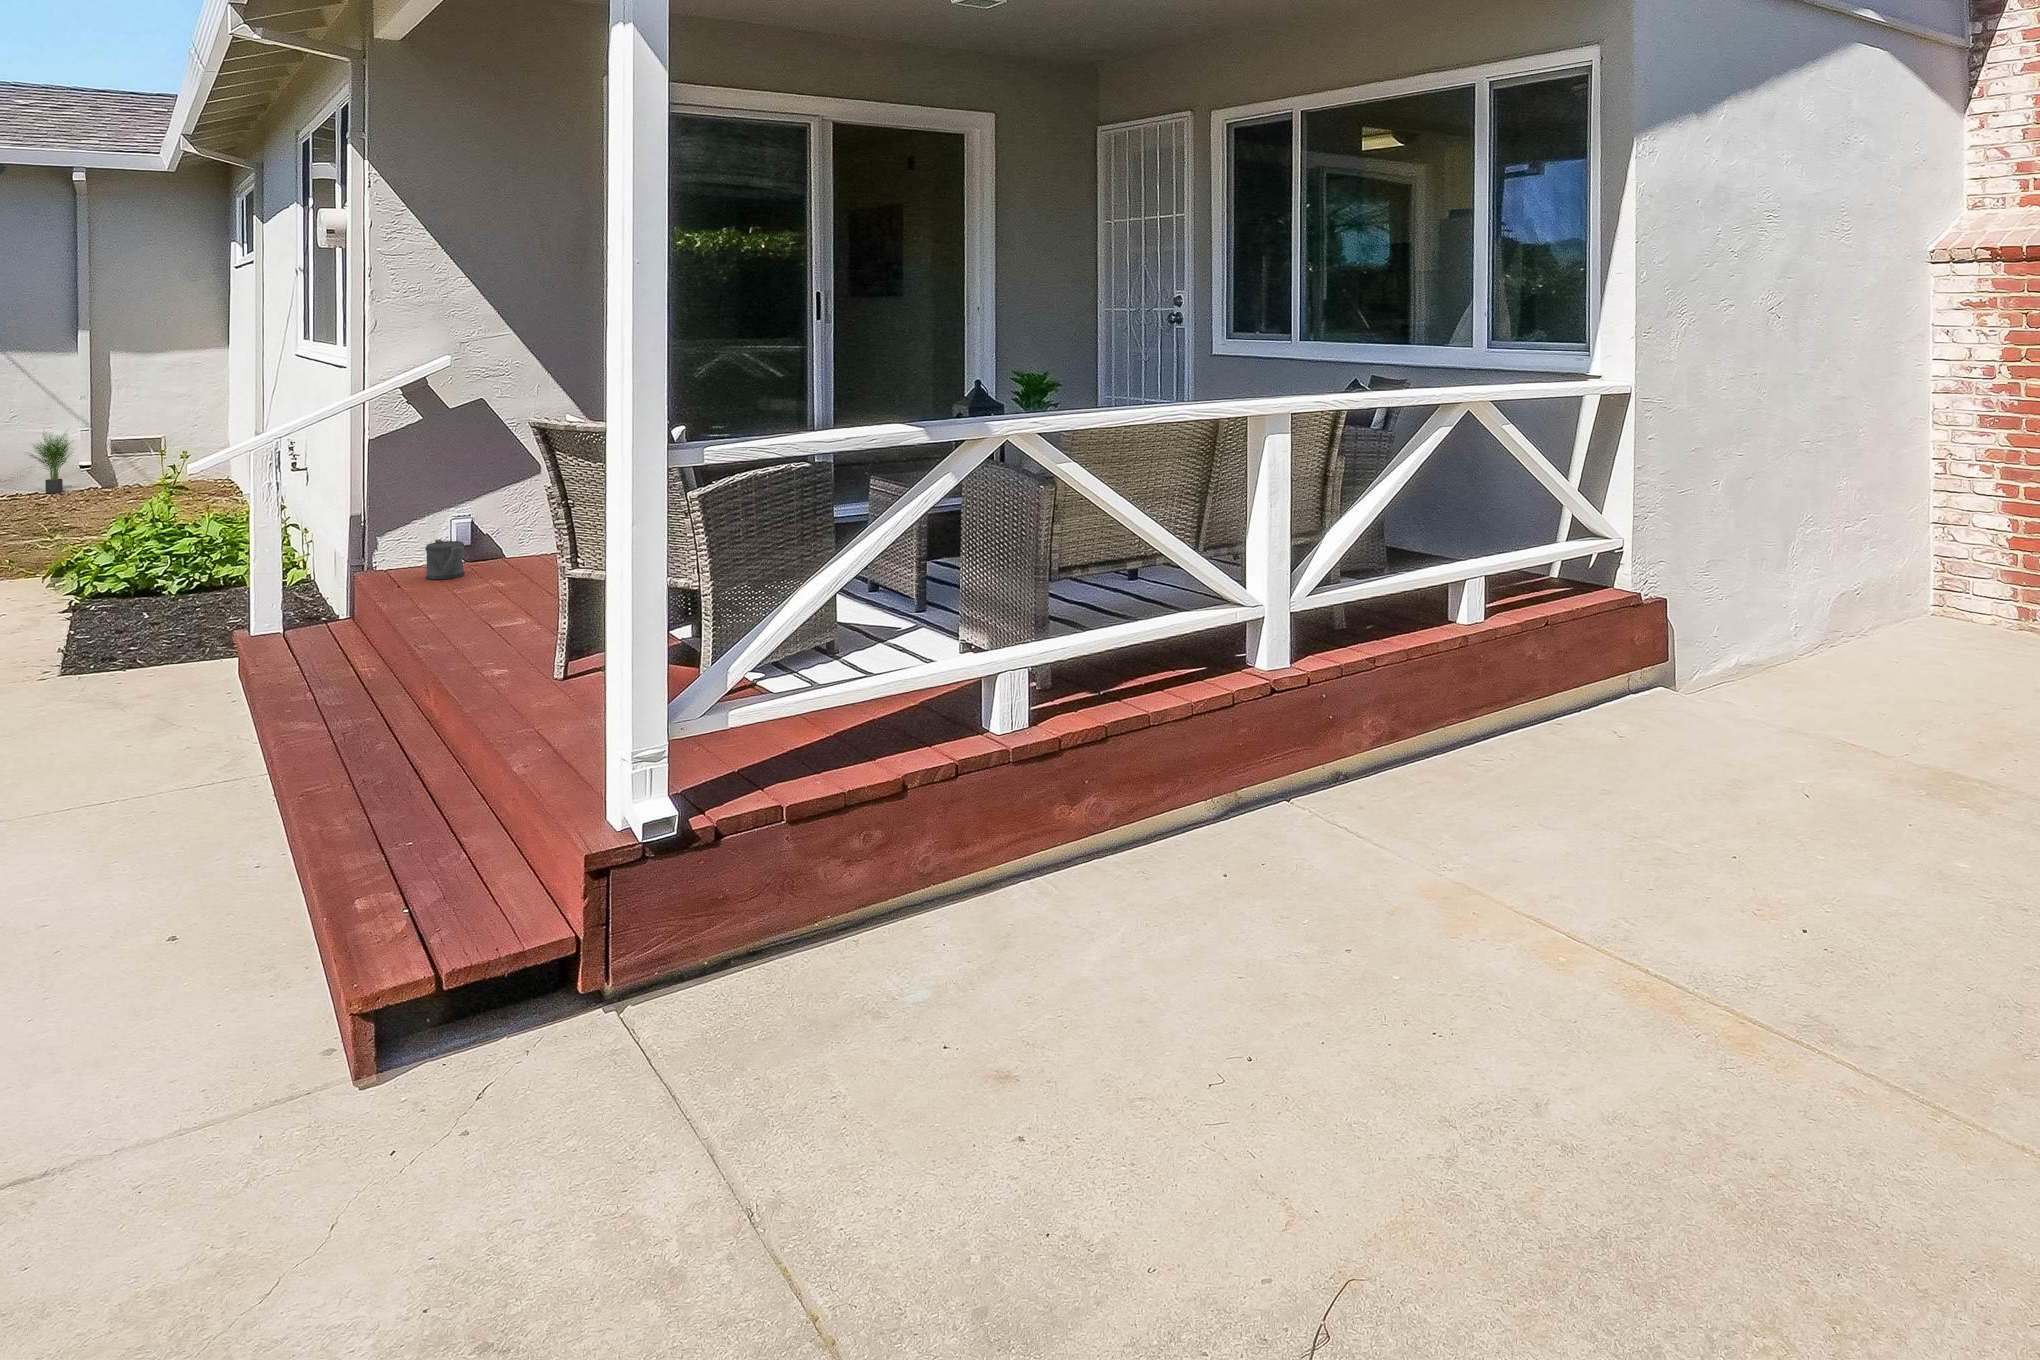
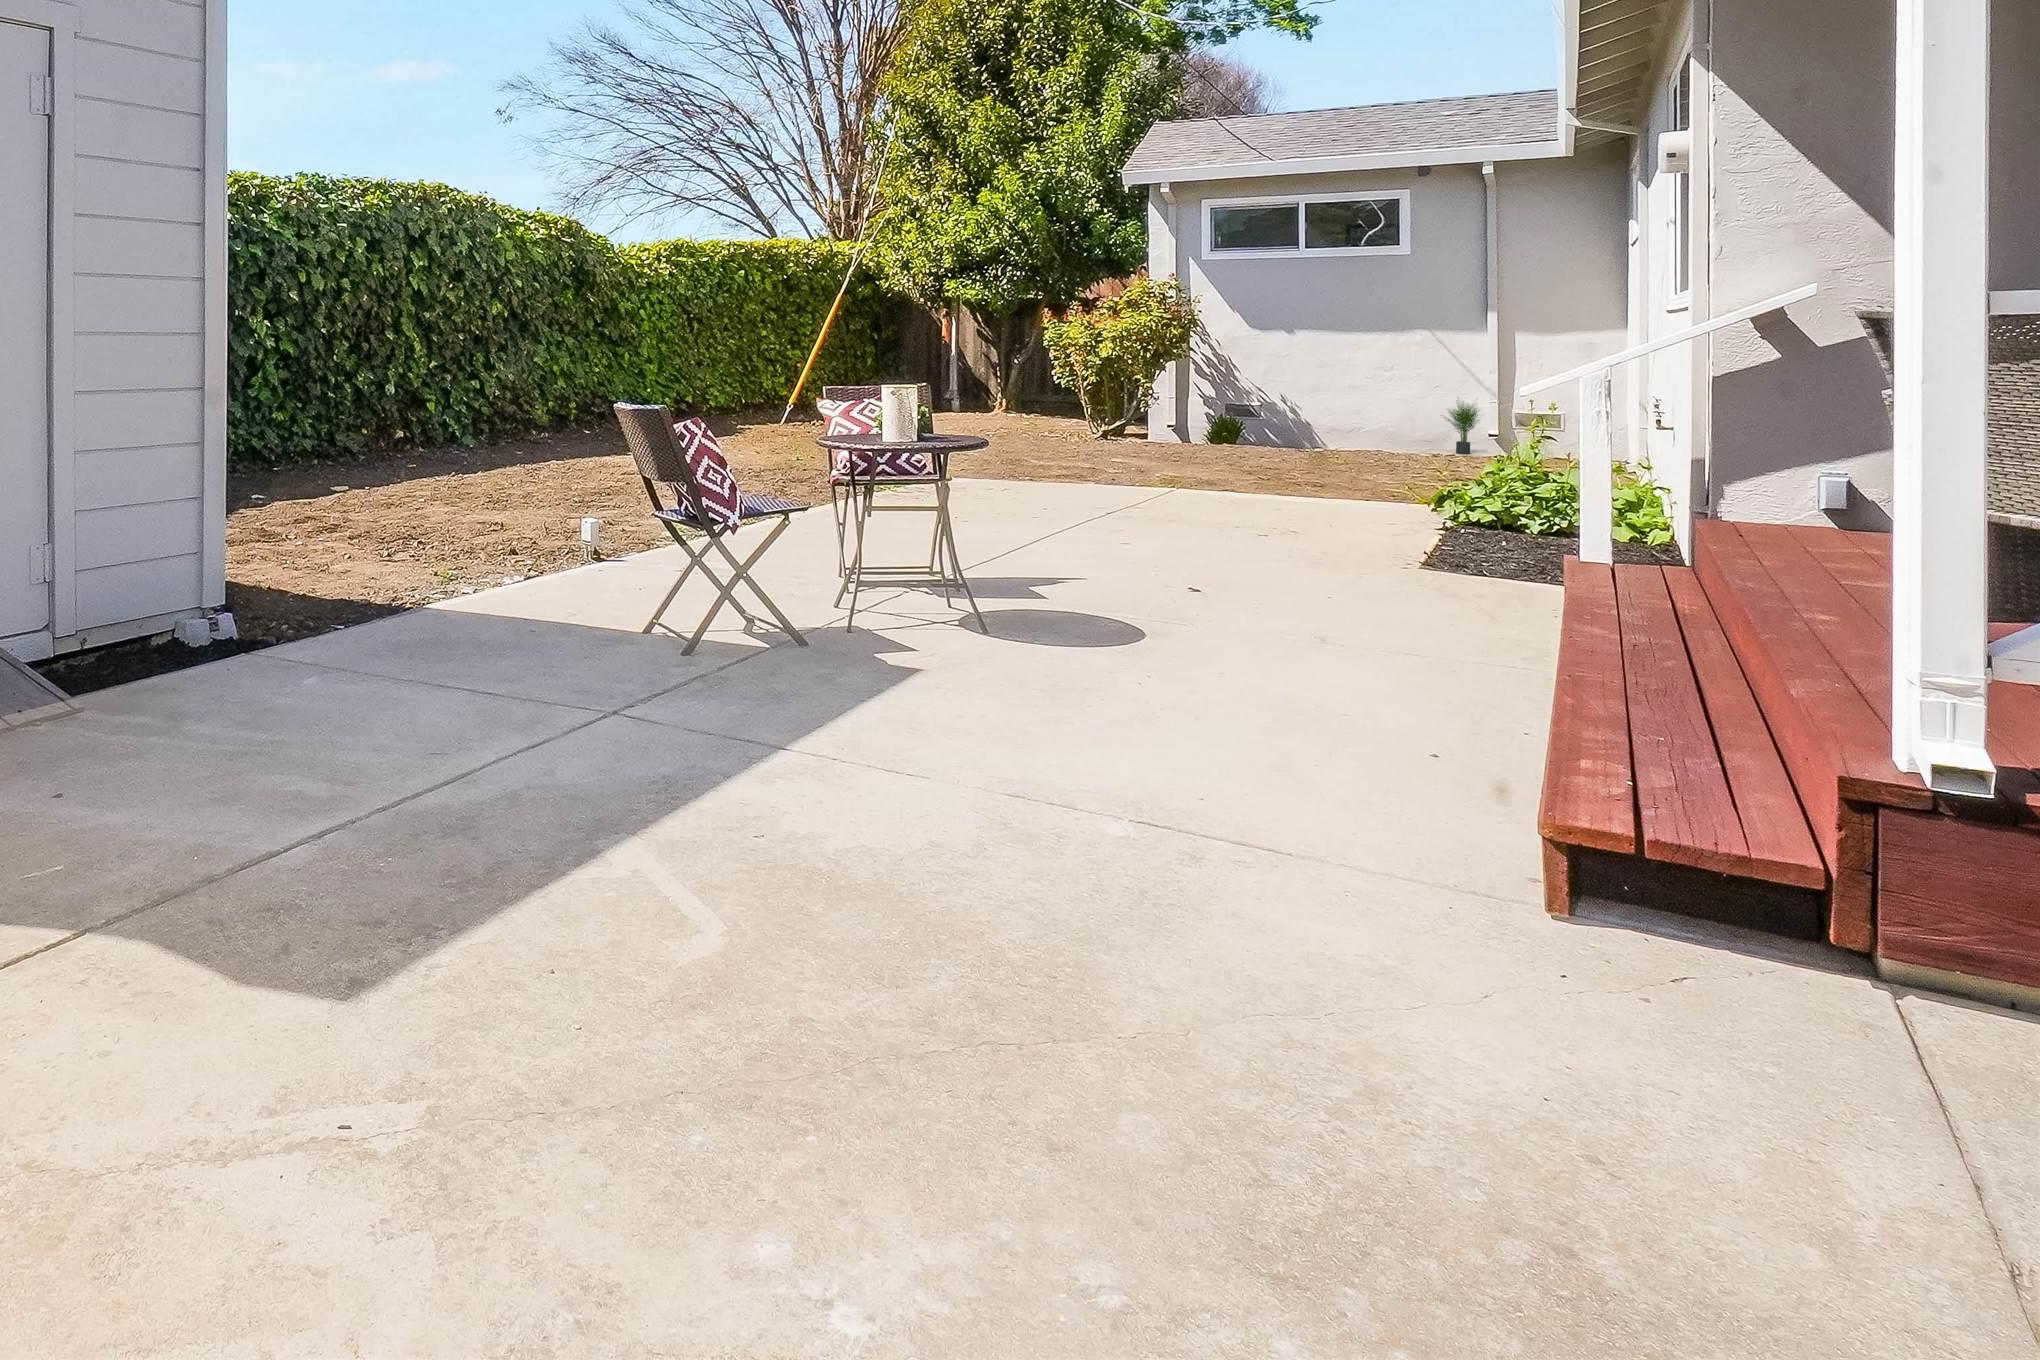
watering can: present [425,539,465,579] -> none [1771,493,1824,537]

